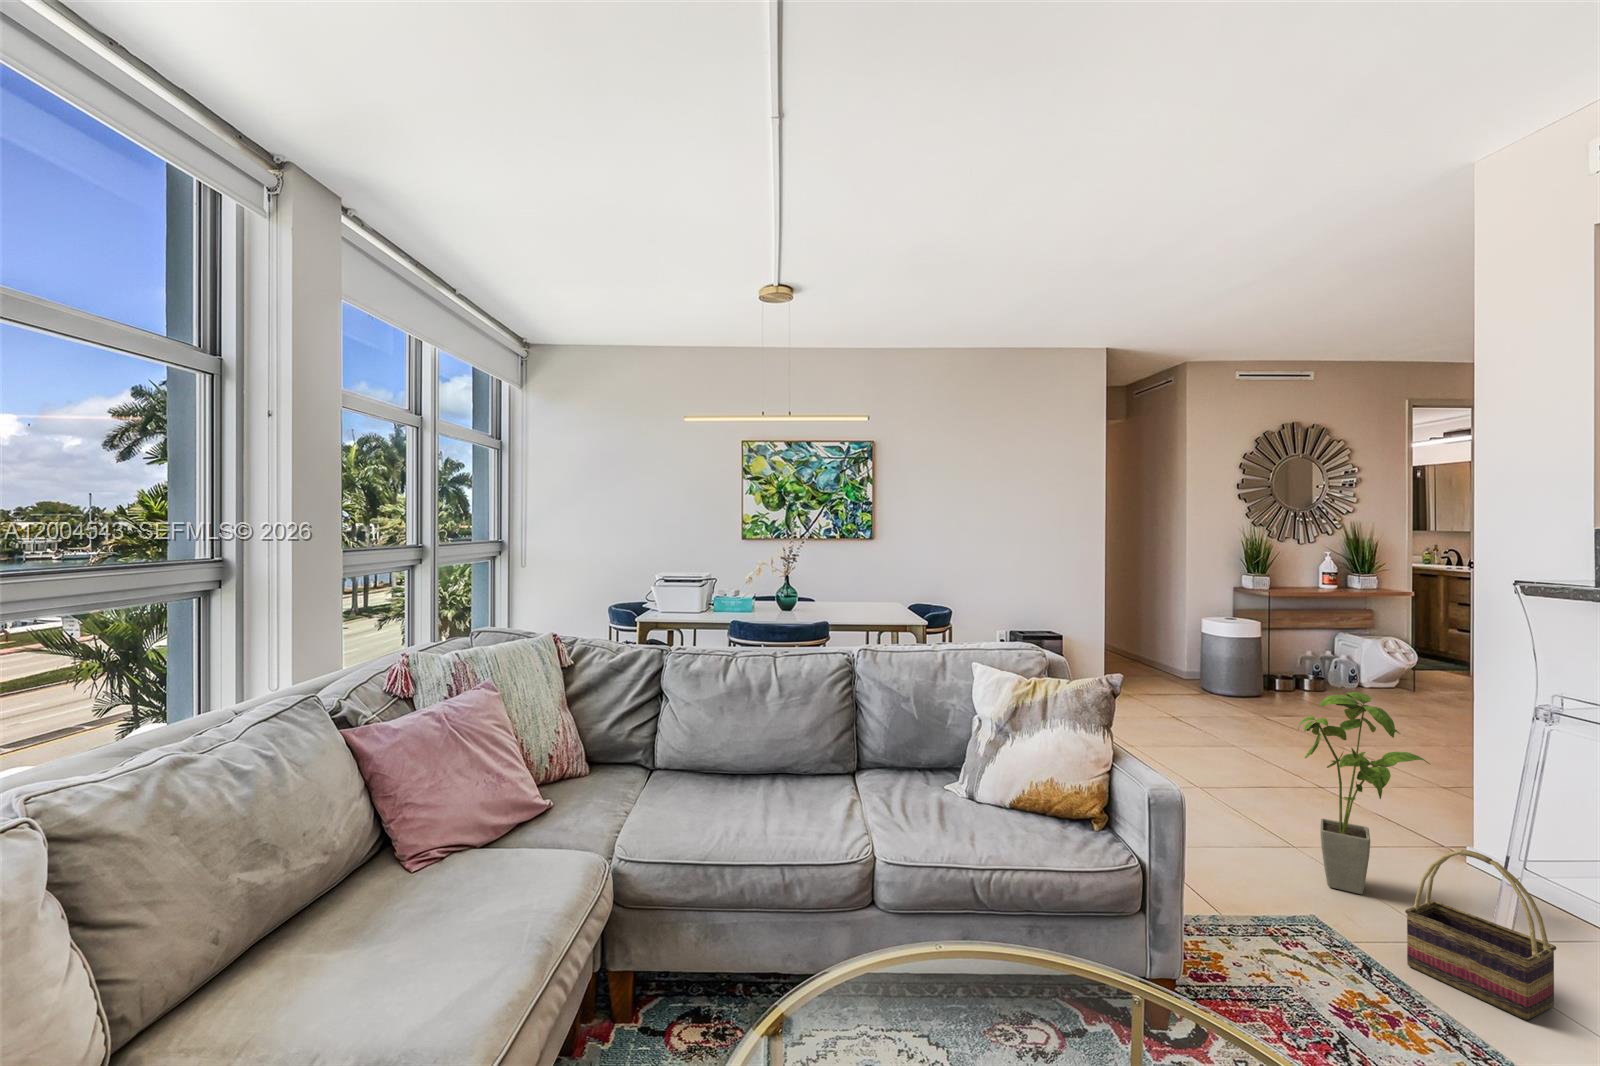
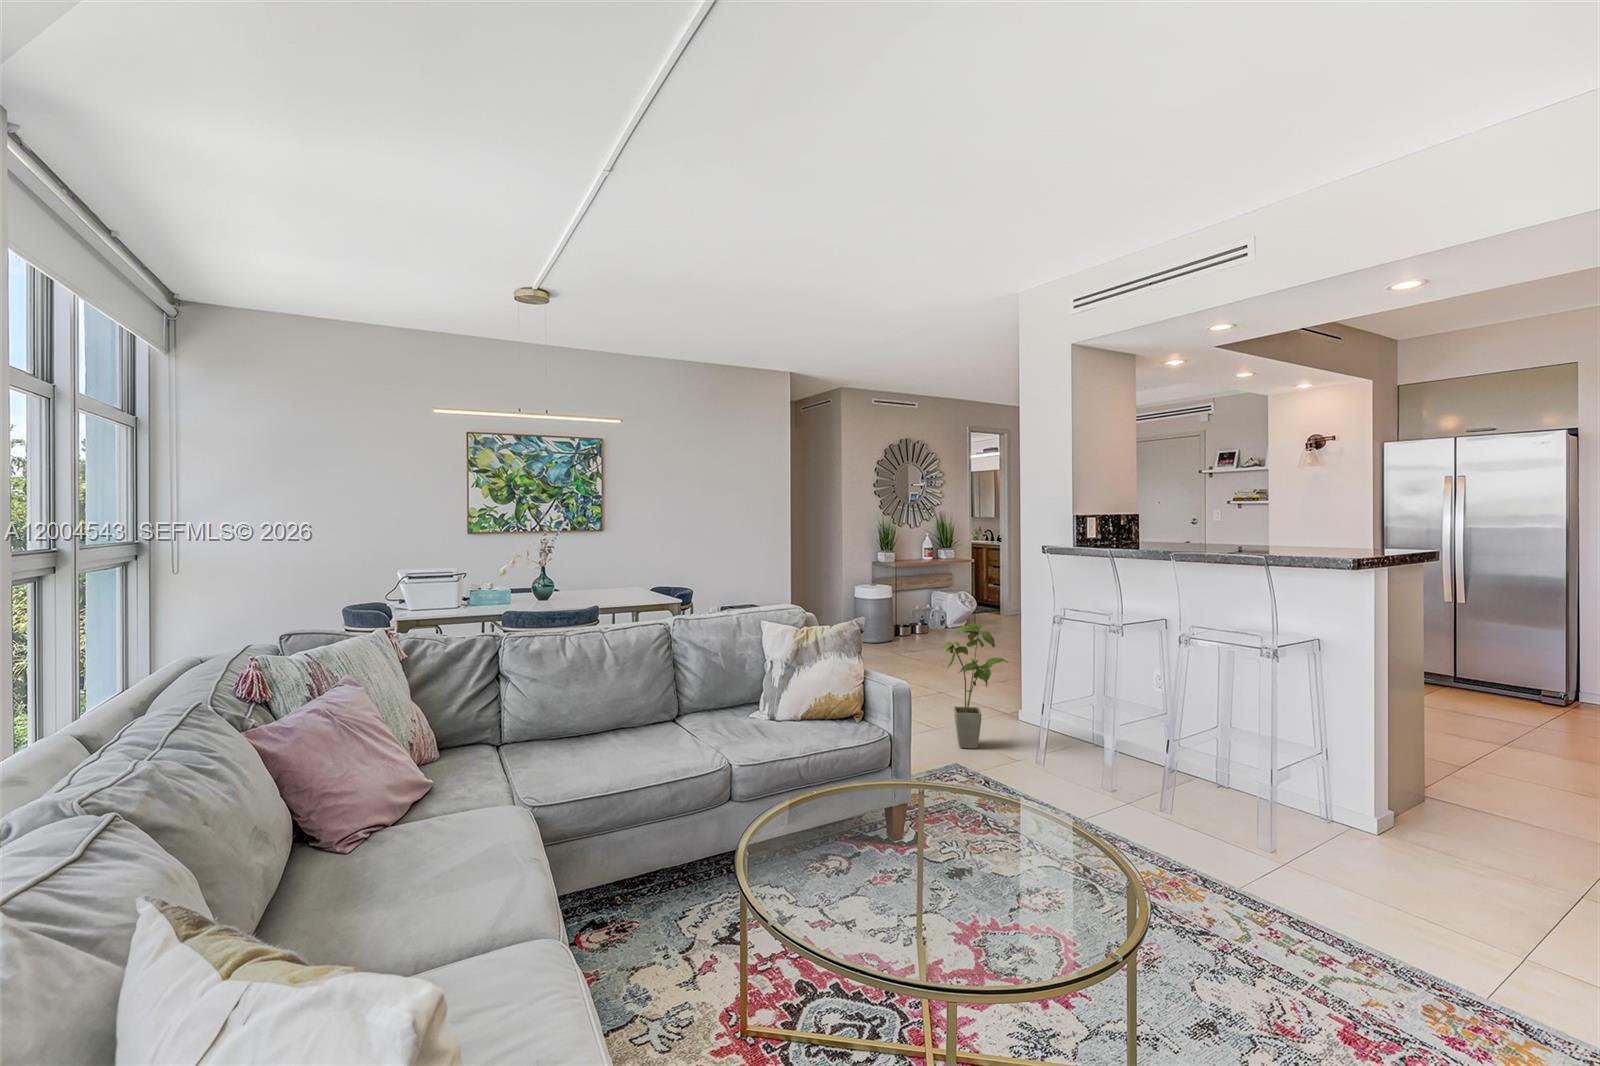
basket: present [1405,850,1556,1020] -> none [1004,705,1070,790]

